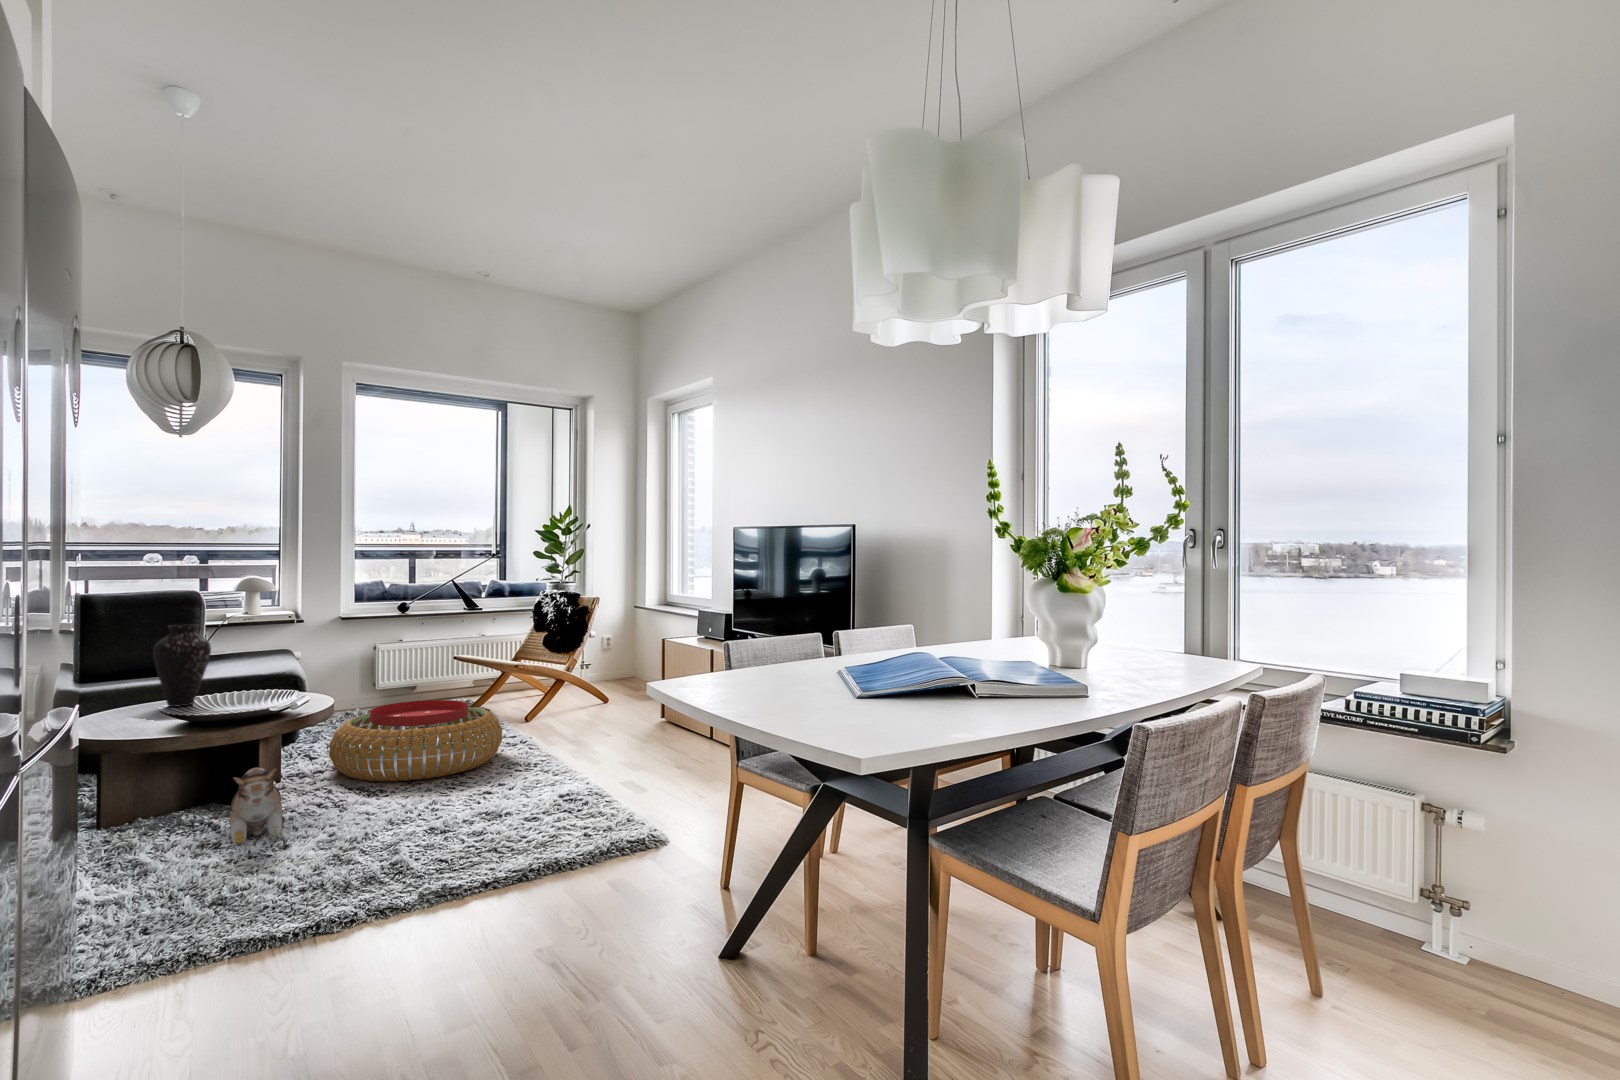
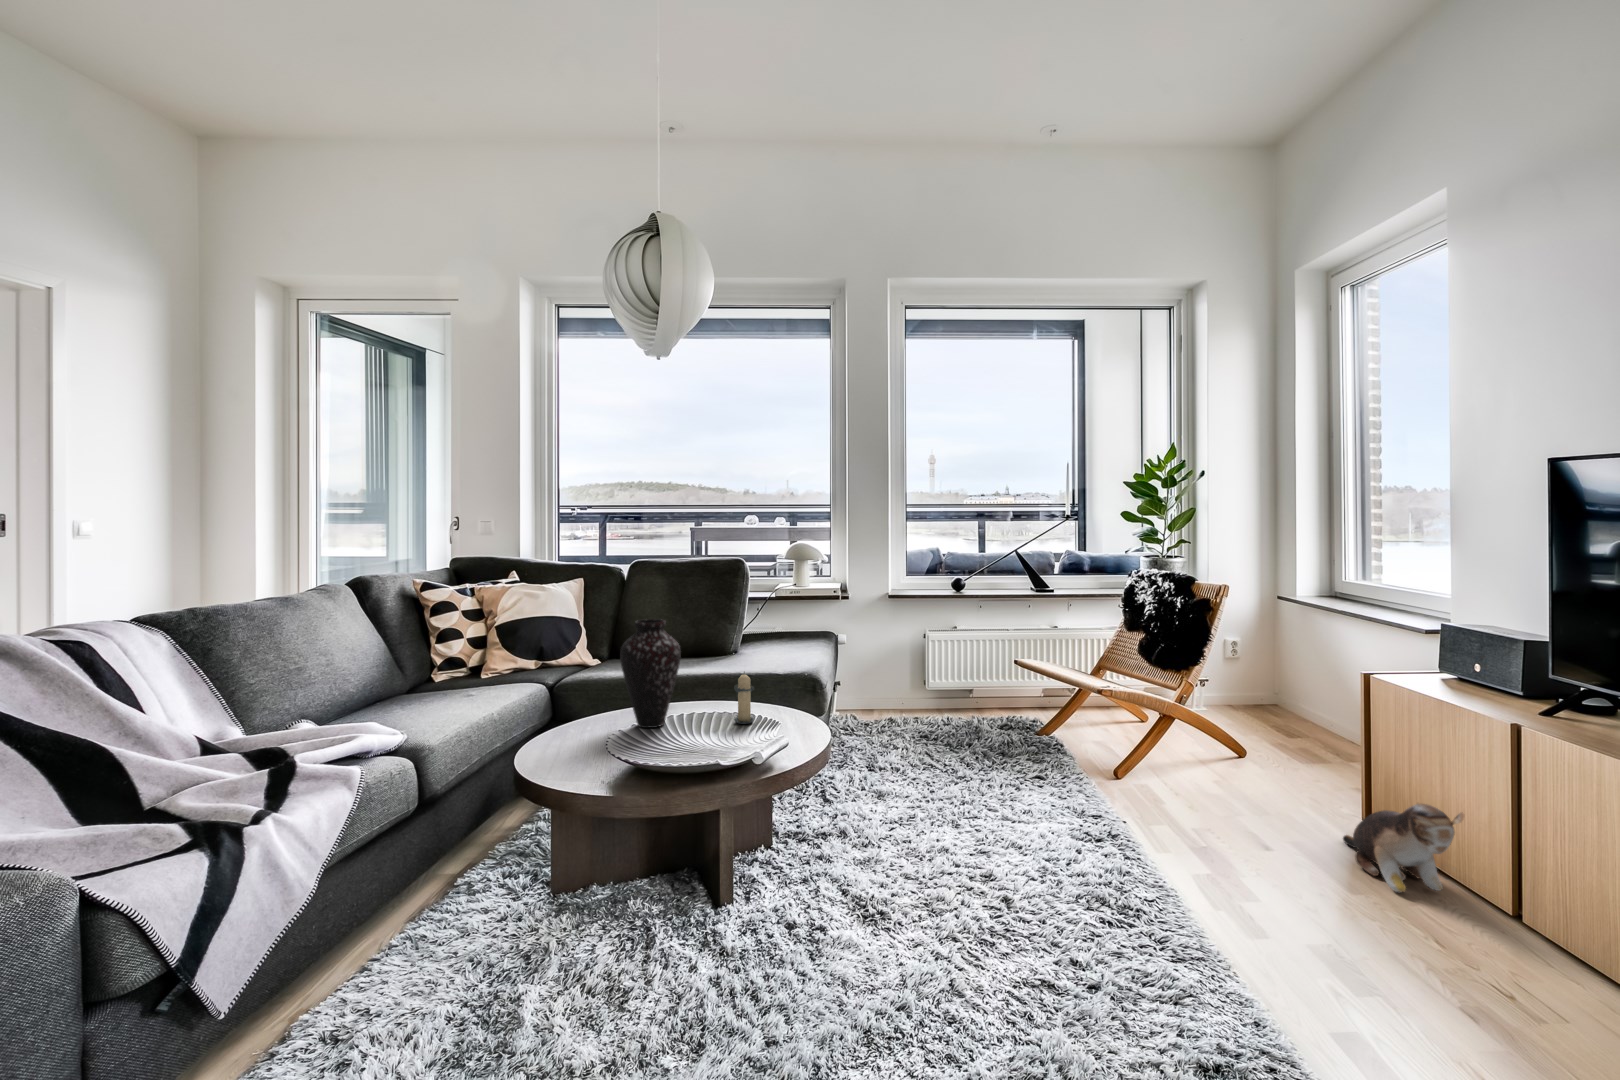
candle: none [255,659,278,697] -> present [734,672,754,724]
pouf: present [329,700,502,781] -> none [825,741,1070,894]
plush toy: present [230,768,284,845] -> present [1343,803,1464,892]

